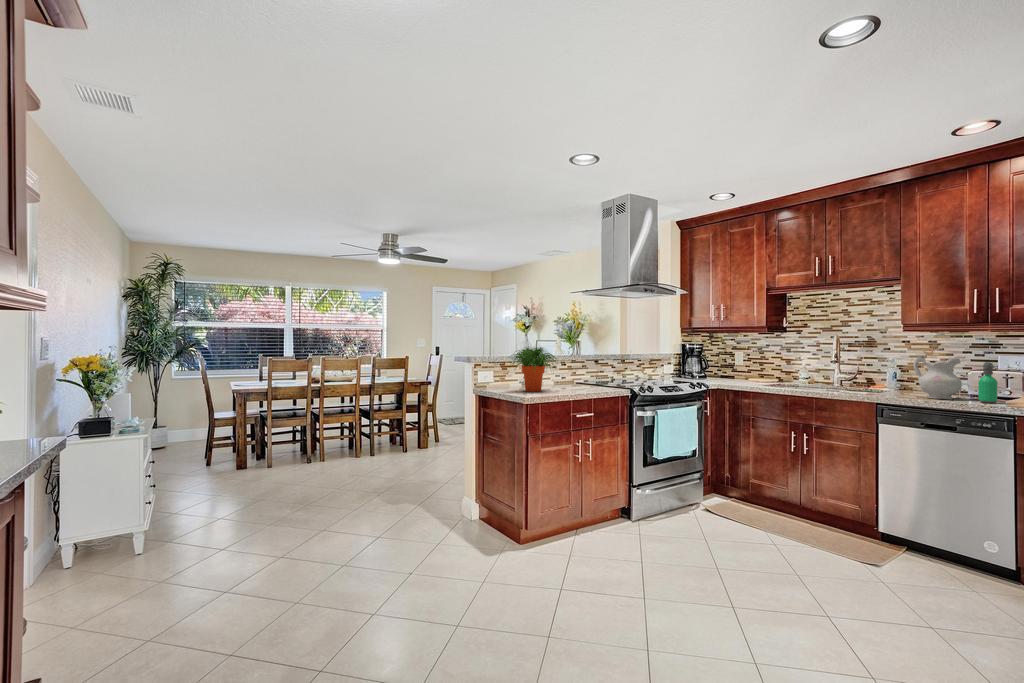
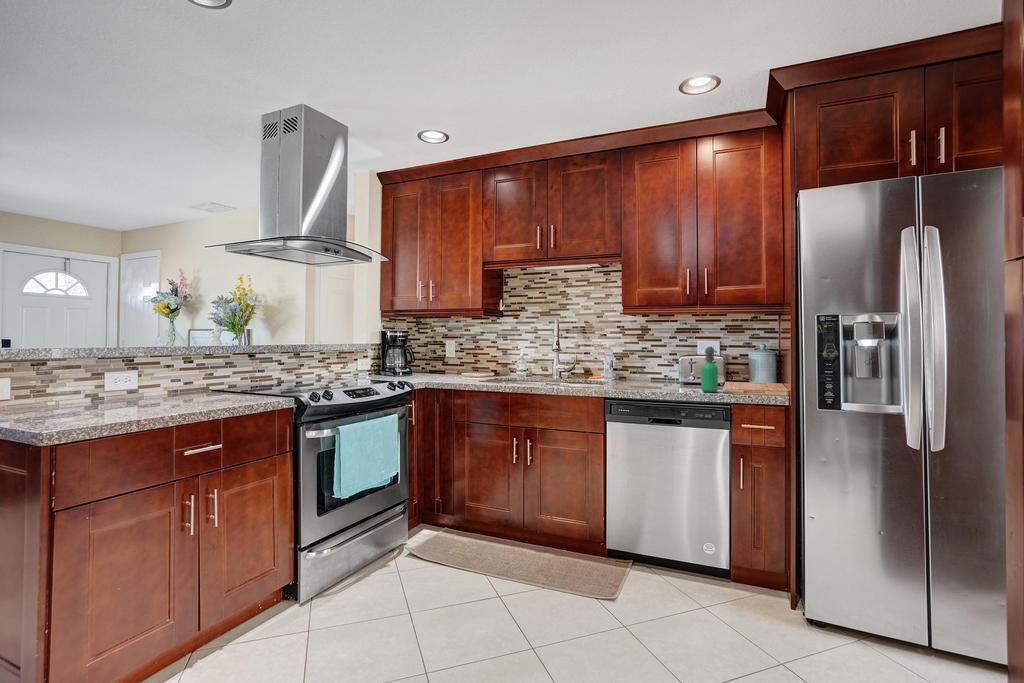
potted plant: present [511,347,556,392] -> none [32,328,155,414]
ceramic pitcher: present [914,356,962,400] -> none [640,341,684,390]

